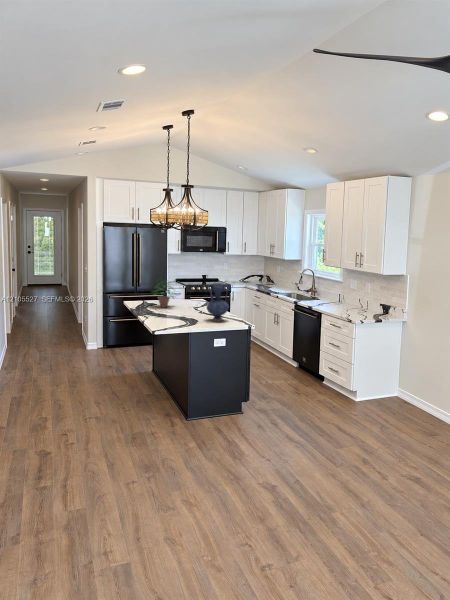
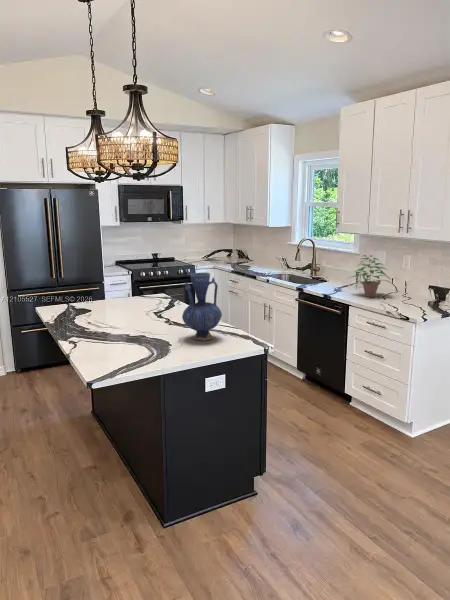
potted plant: present [153,279,175,308] -> present [352,255,391,297]

